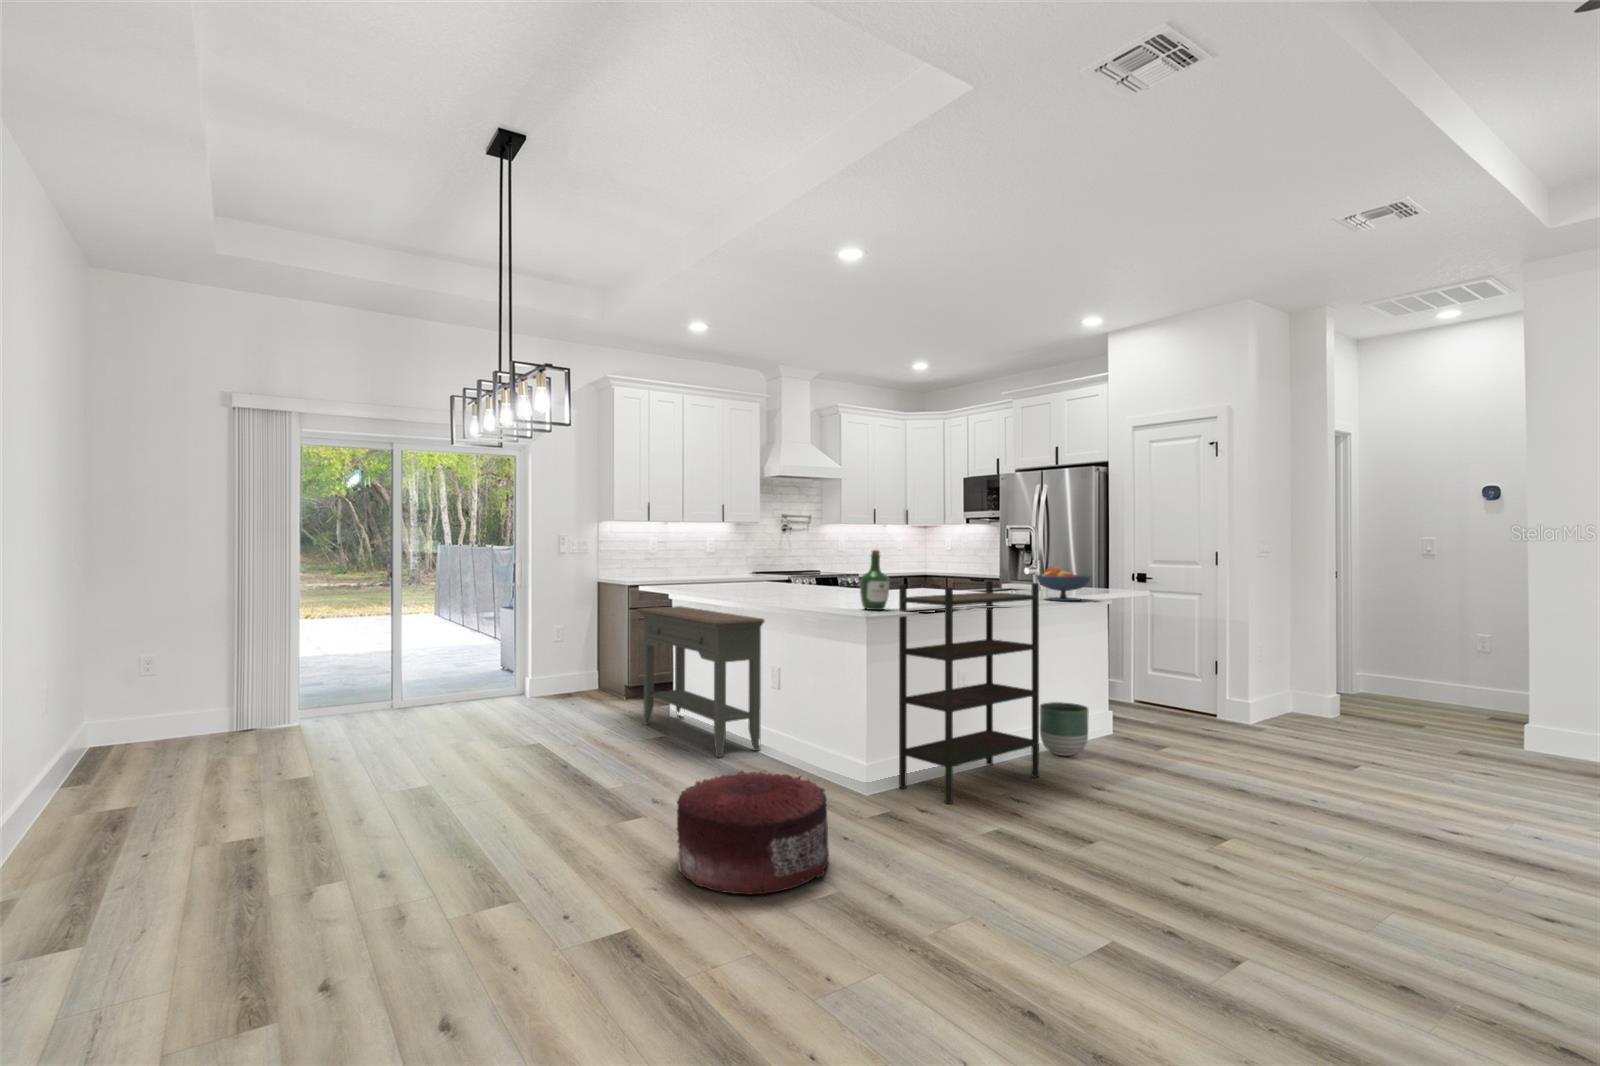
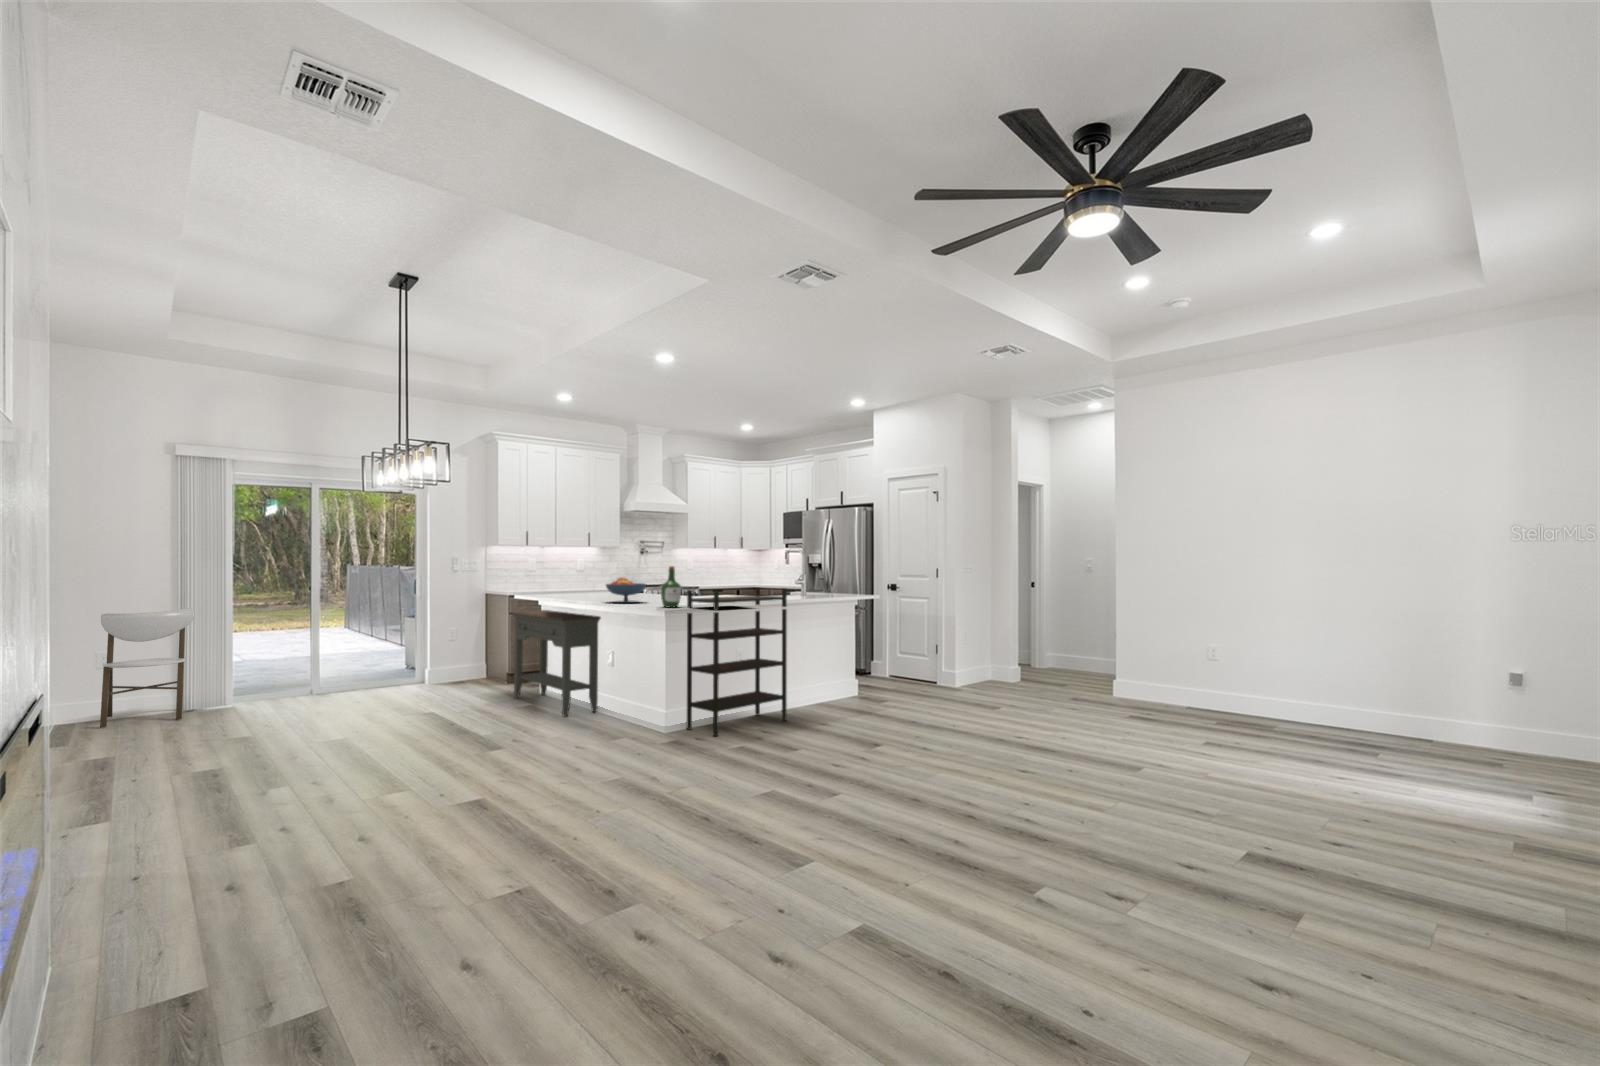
fruit bowl: present [1036,567,1090,601] -> present [606,577,646,603]
dining chair: none [141,601,254,754] -> present [100,608,195,728]
planter: present [1039,702,1089,756] -> none [797,673,829,709]
pouf: present [677,771,829,894] -> none [515,712,619,783]

